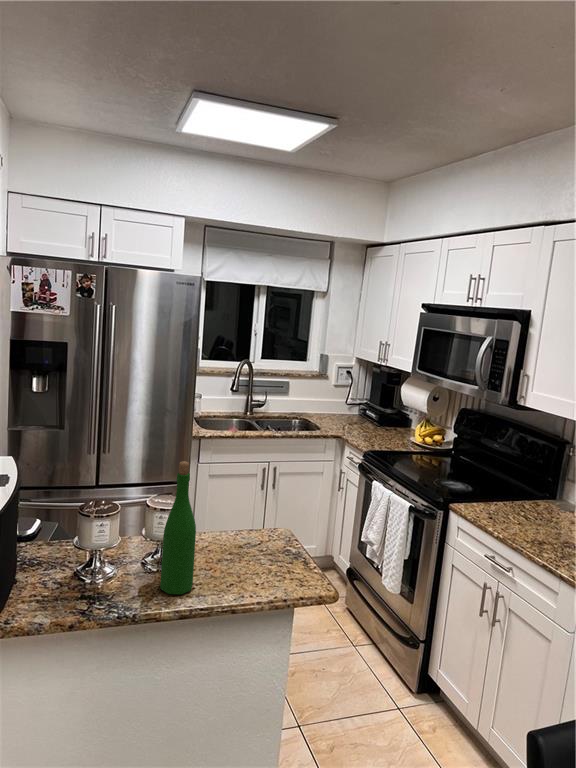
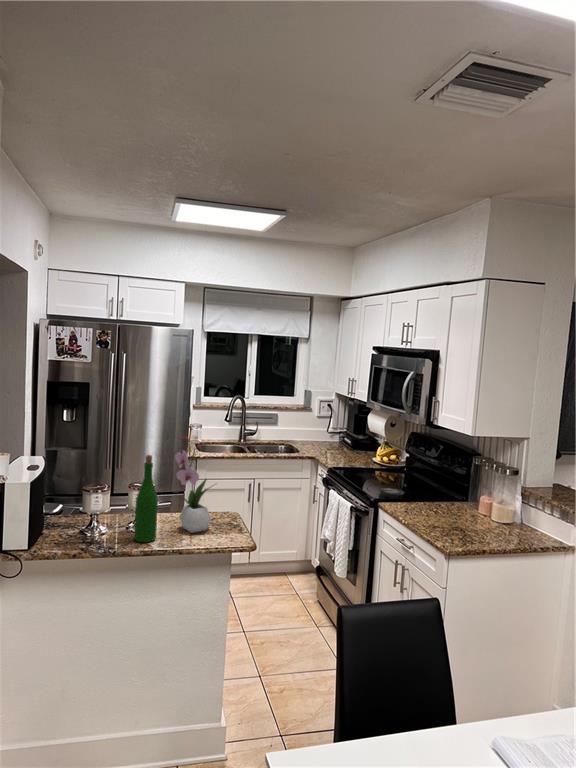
flower arrangement: none [216,430,280,573] -> present [175,437,211,533]

